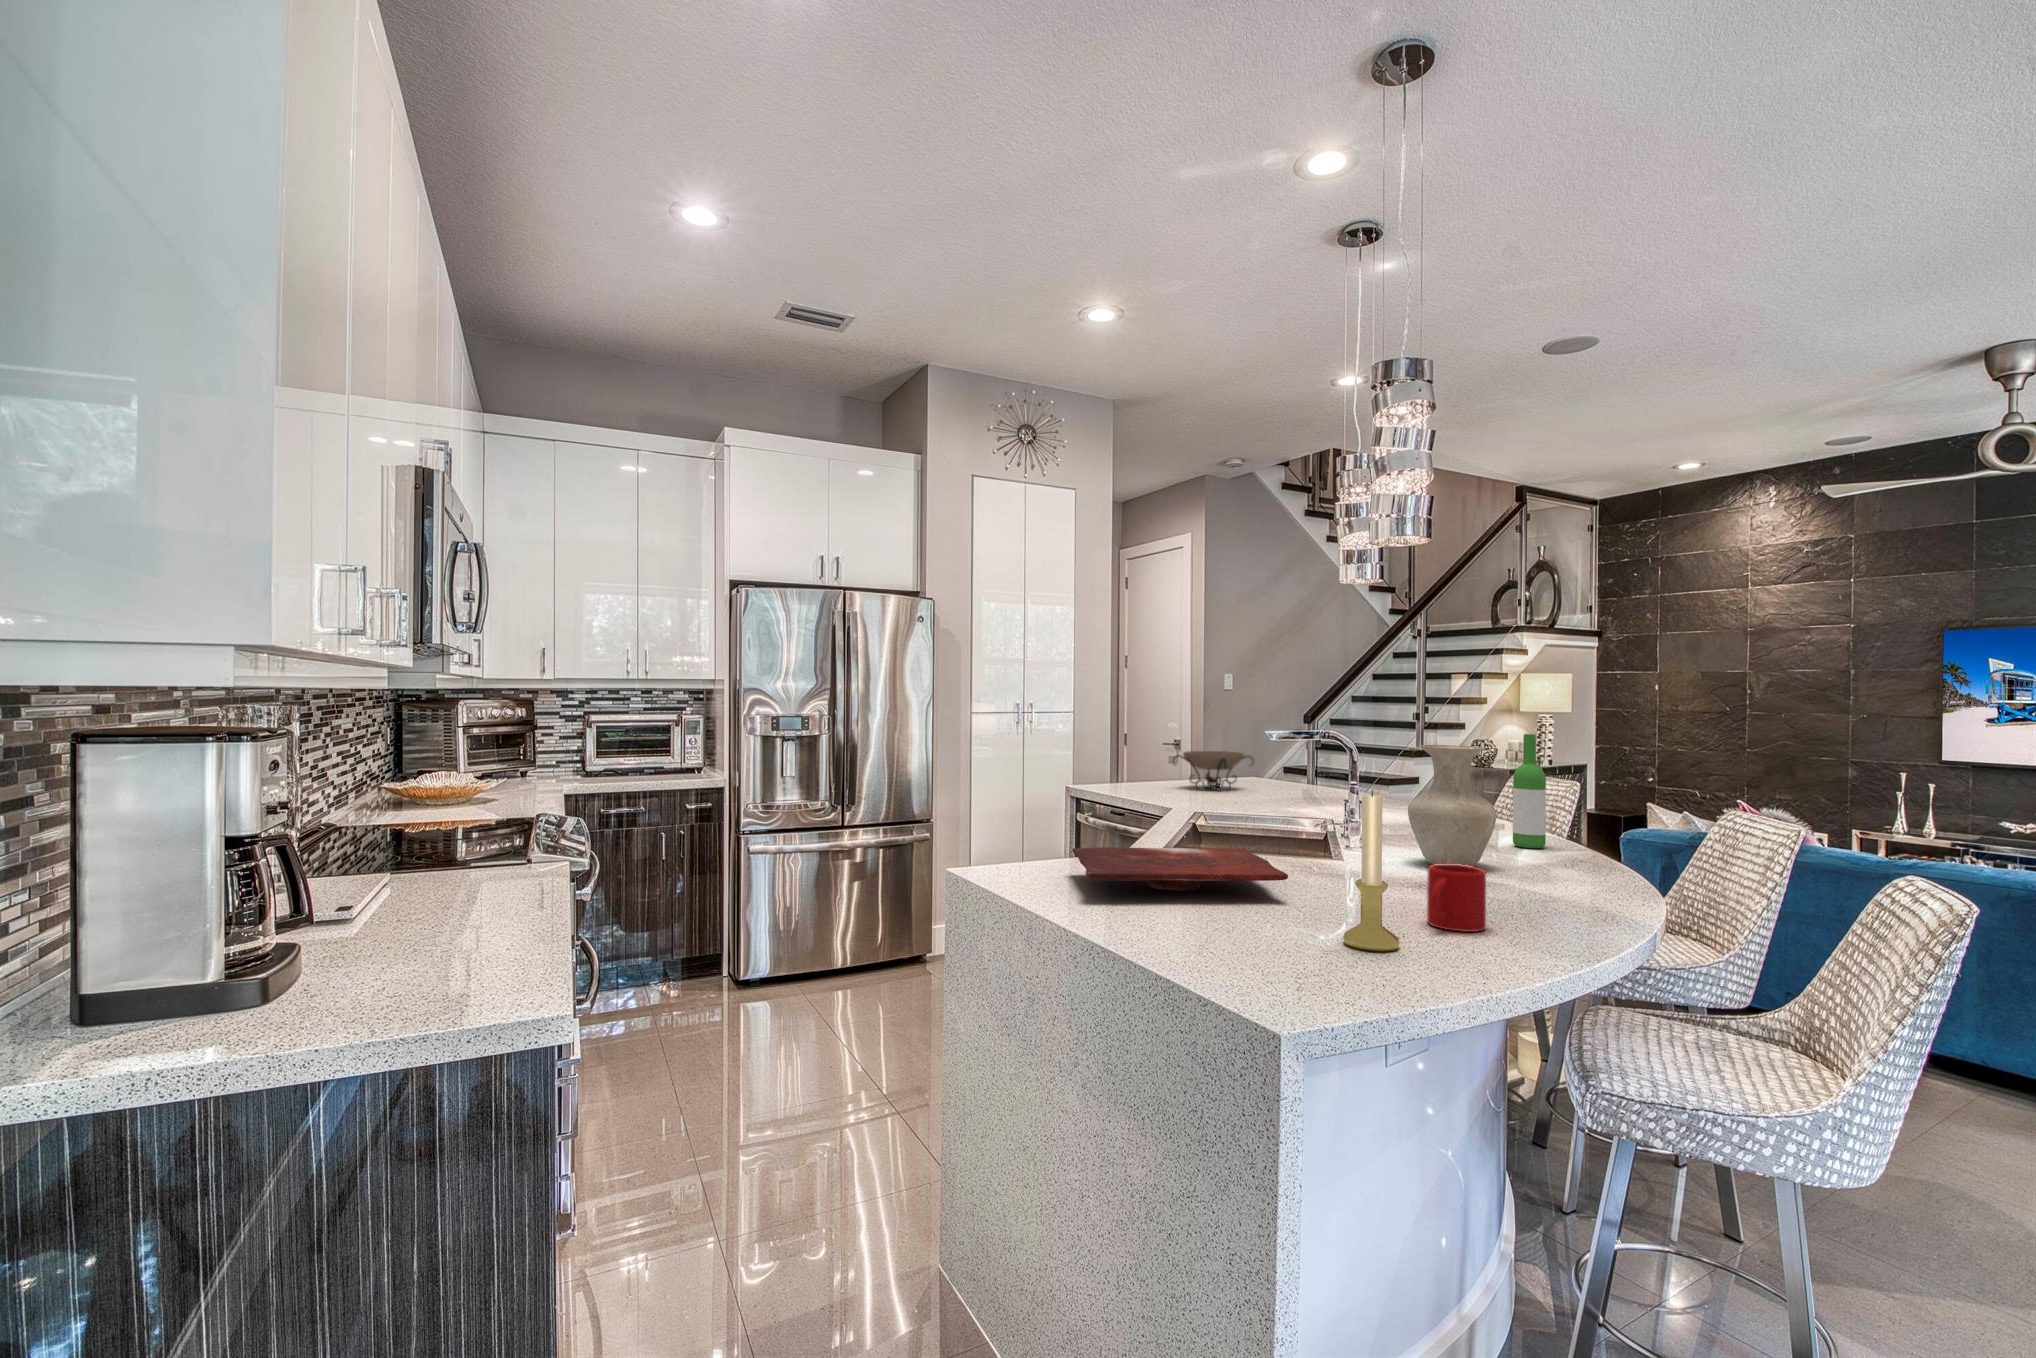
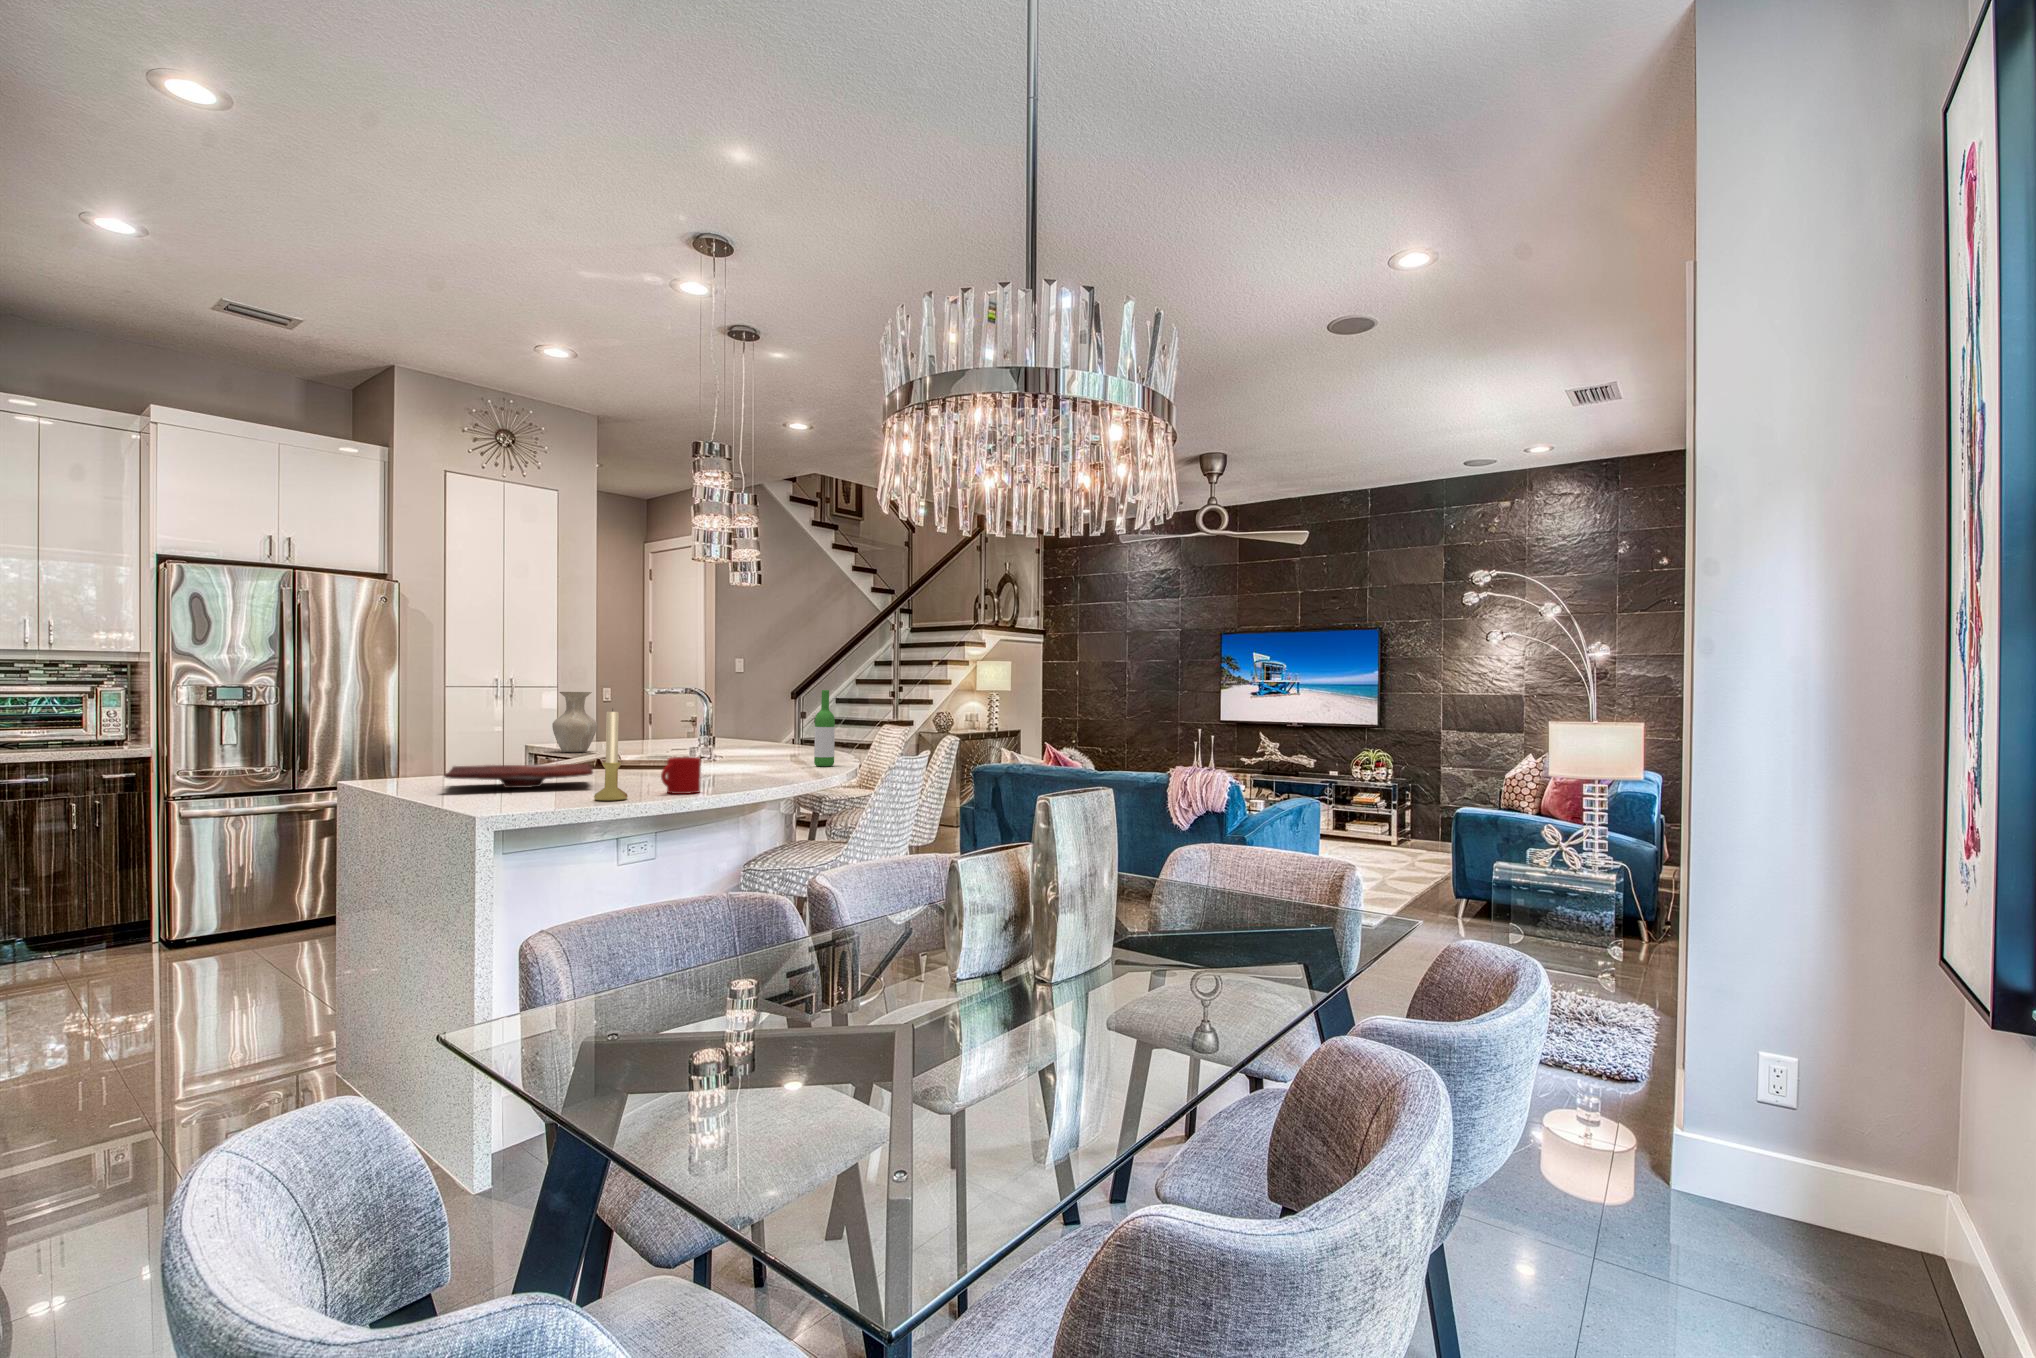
vase: present [1408,745,1497,866] -> present [552,692,597,752]
decorative bowl: present [1174,751,1253,789] -> none [622,717,694,748]

